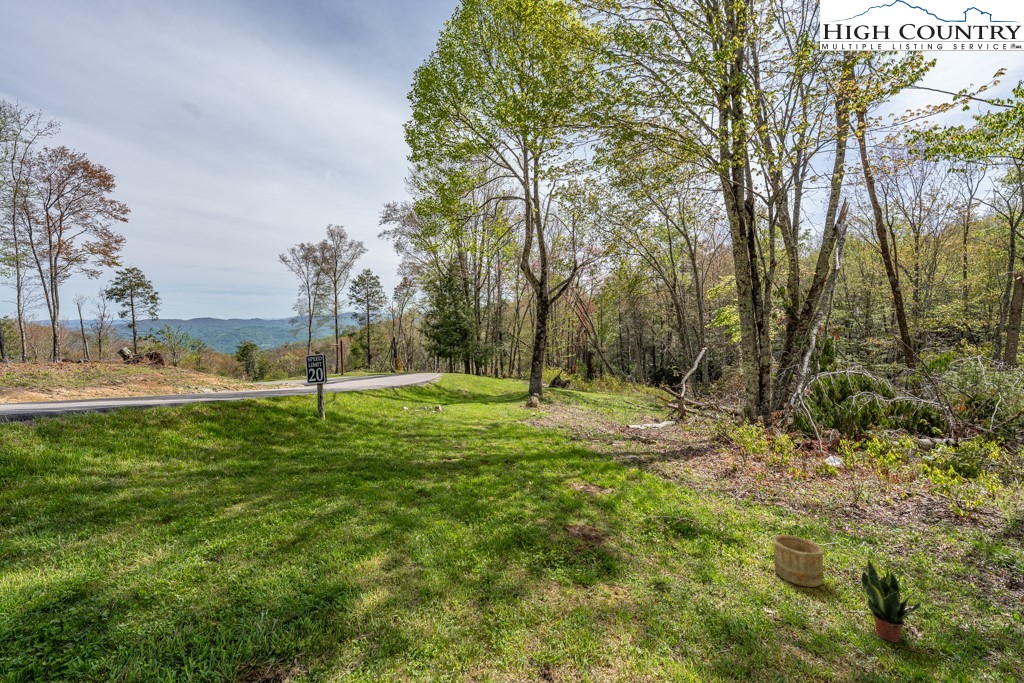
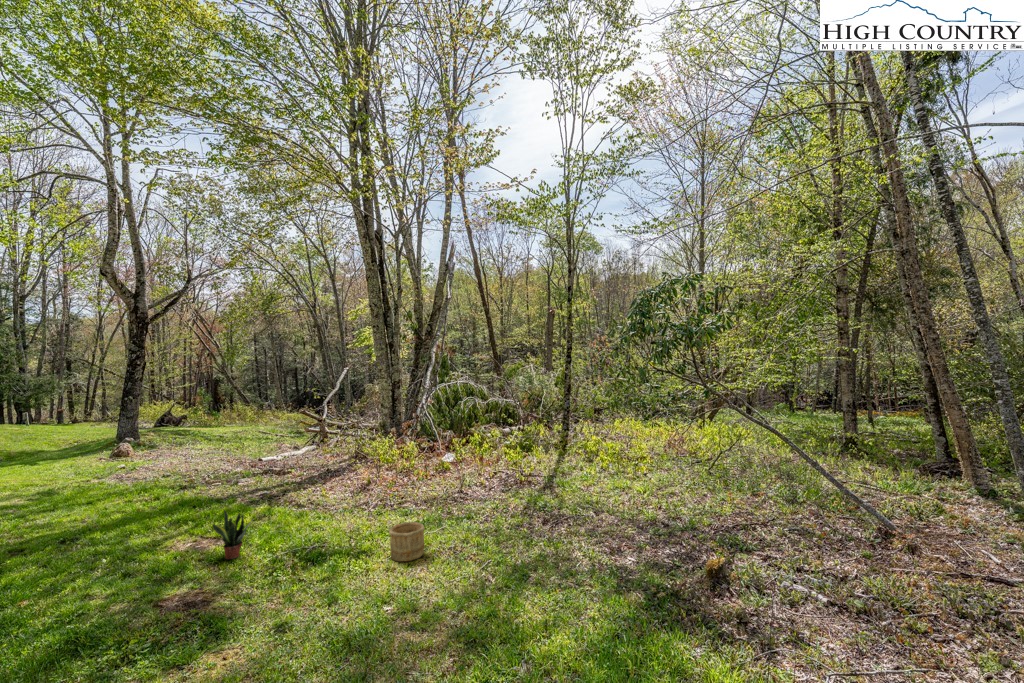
potted plant: present [861,560,921,642] -> present [213,510,251,559]

